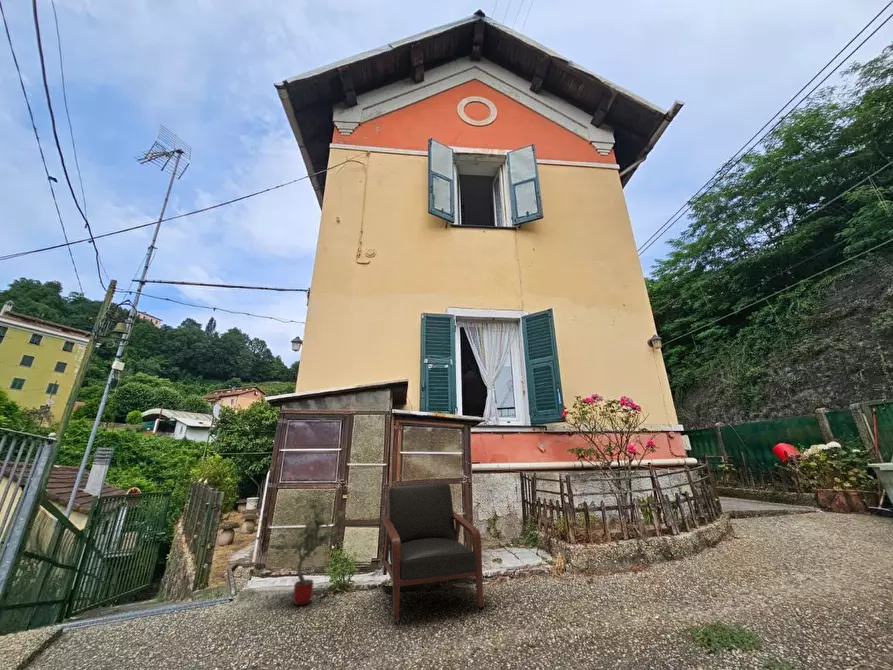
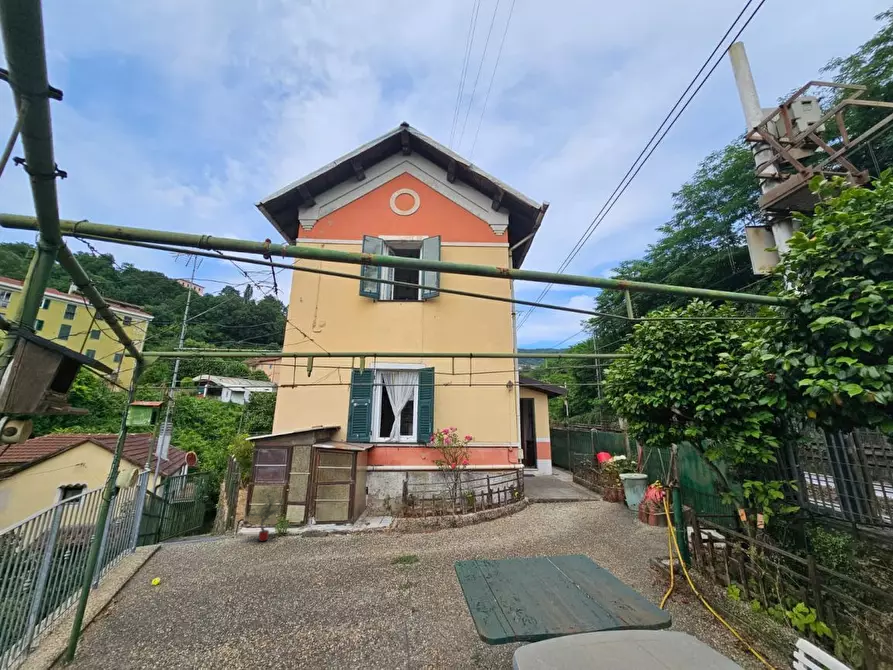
chair: present [382,483,483,620] -> none [296,485,345,550]

